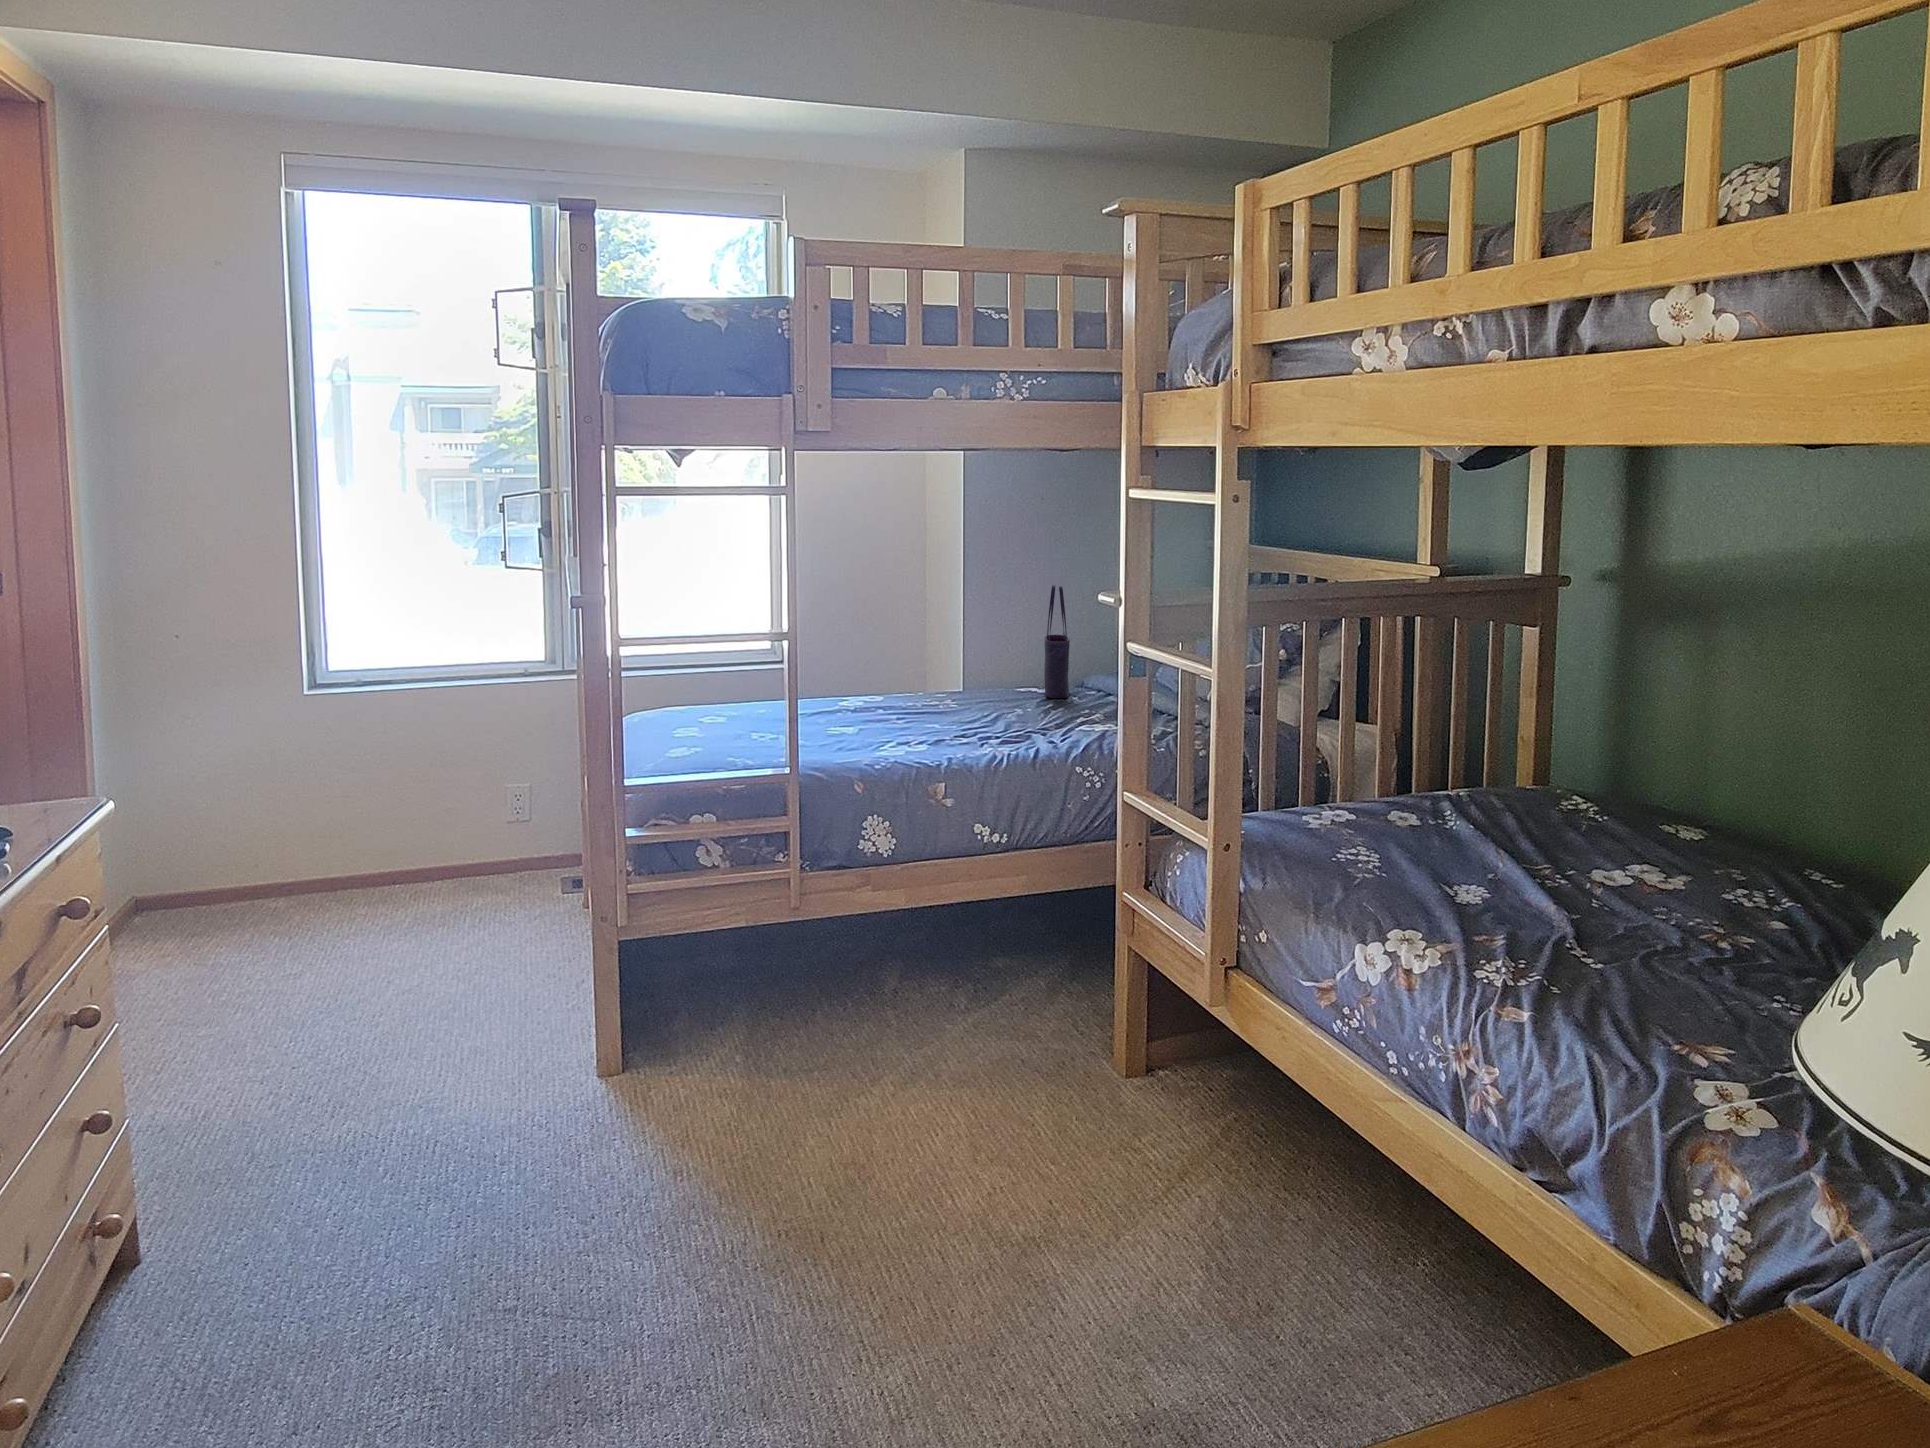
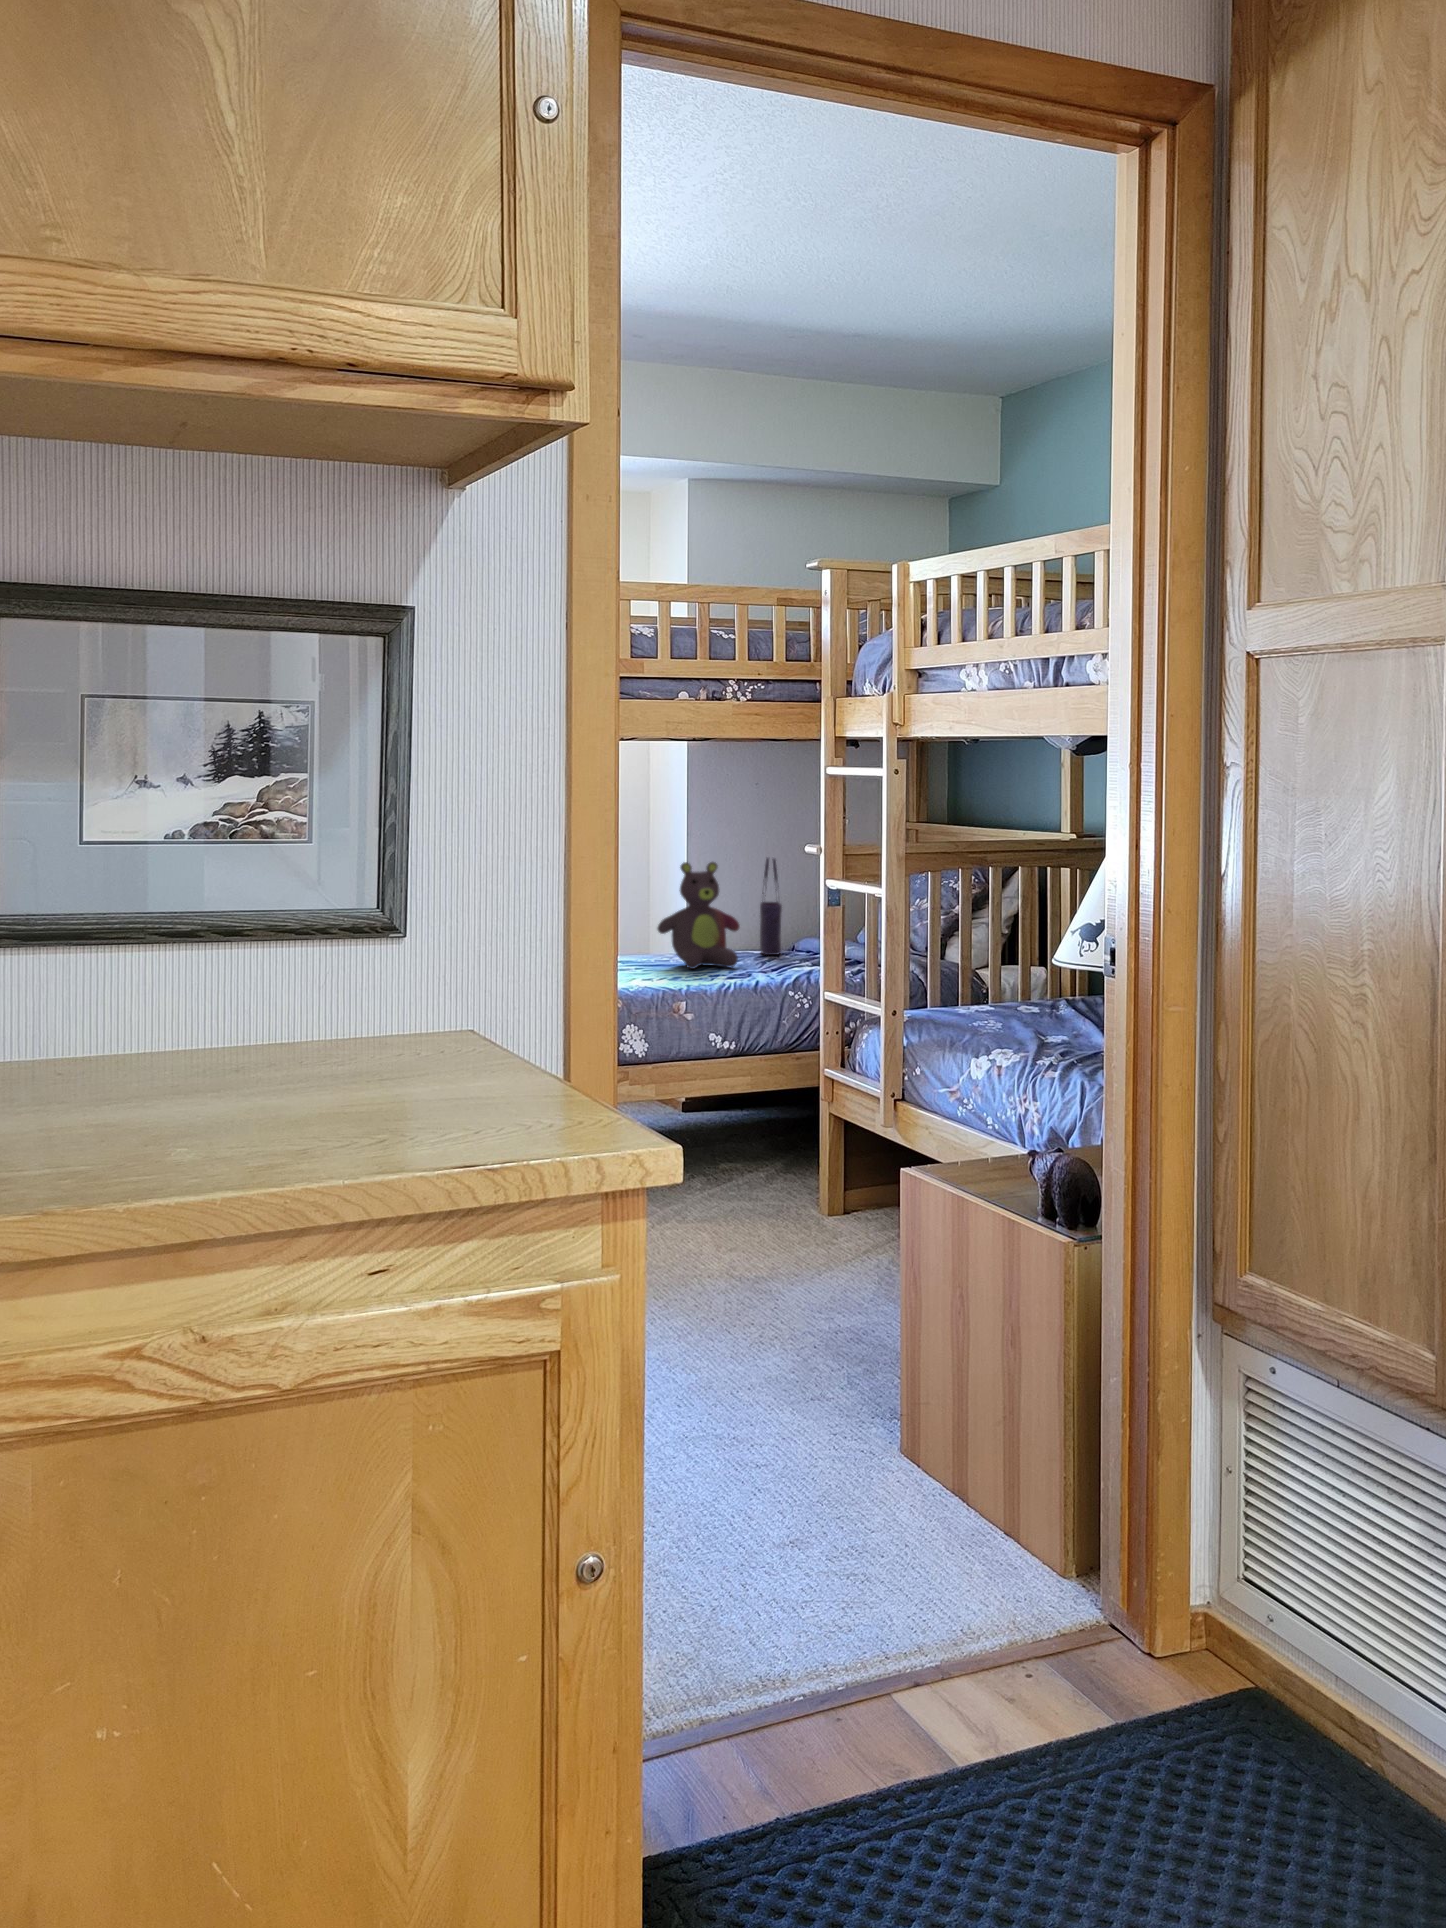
stuffed bear: none [921,595,1019,726] -> present [657,862,740,969]

